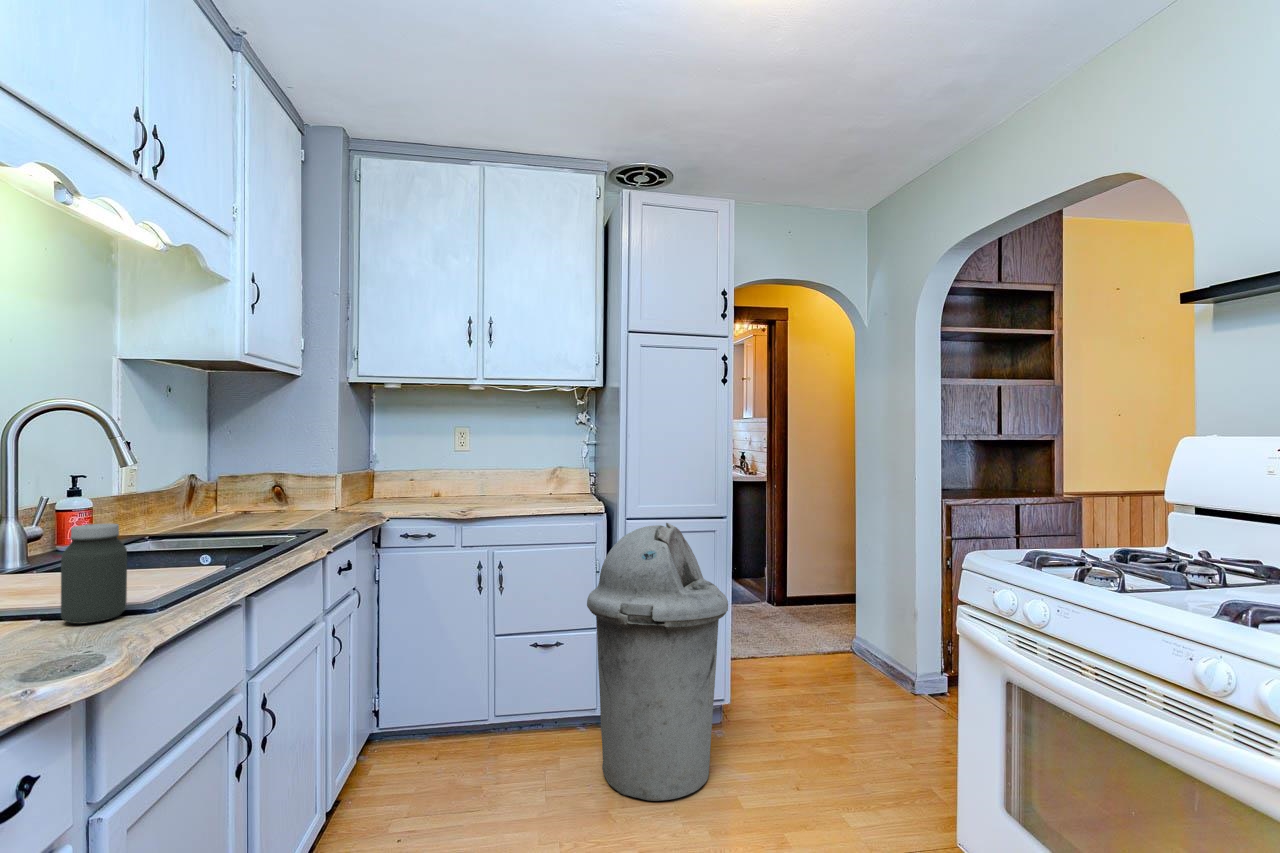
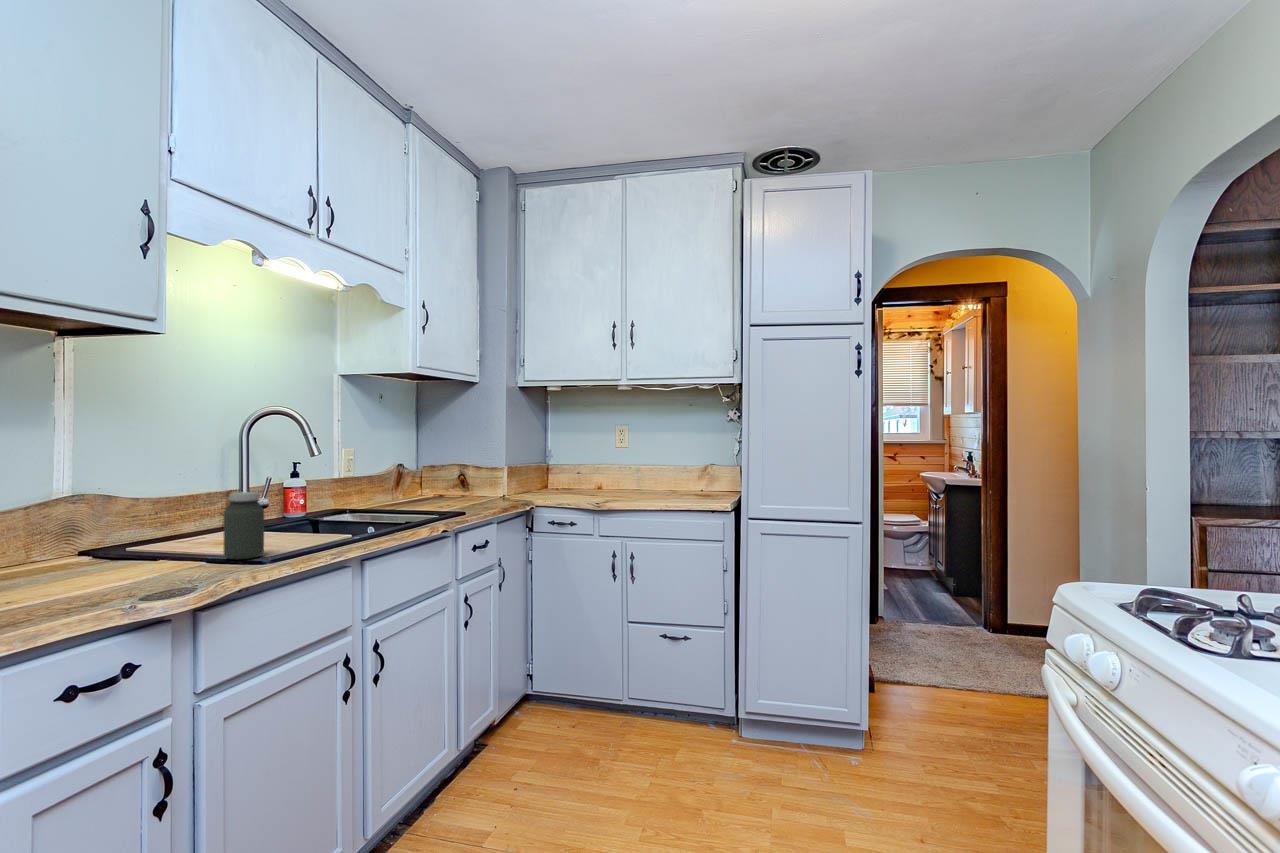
trash can: present [587,523,728,801] -> none [695,522,842,803]

